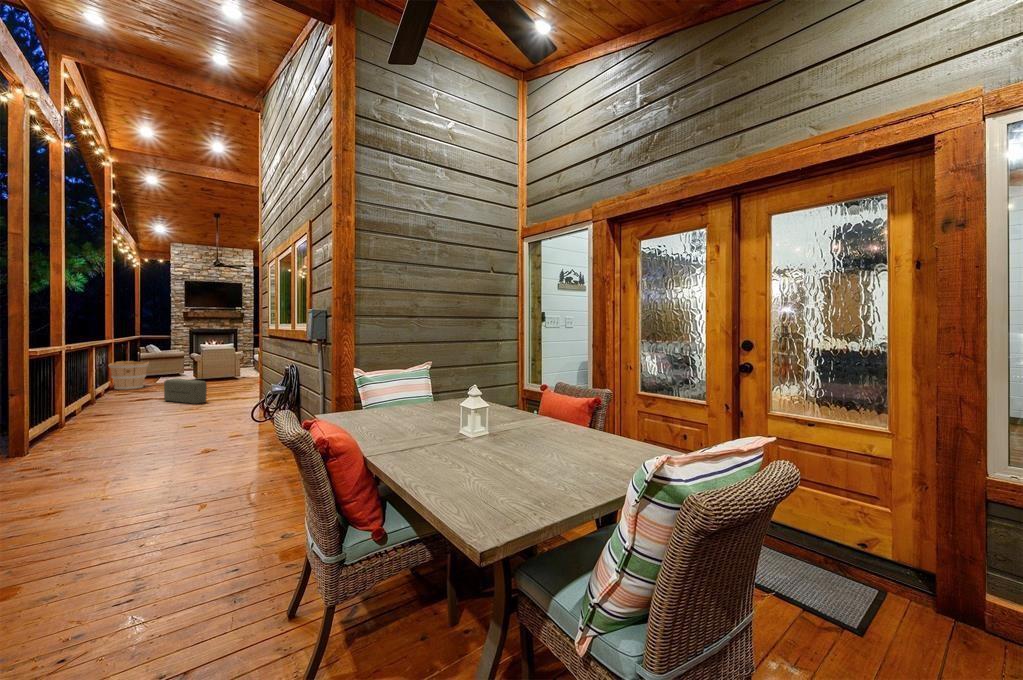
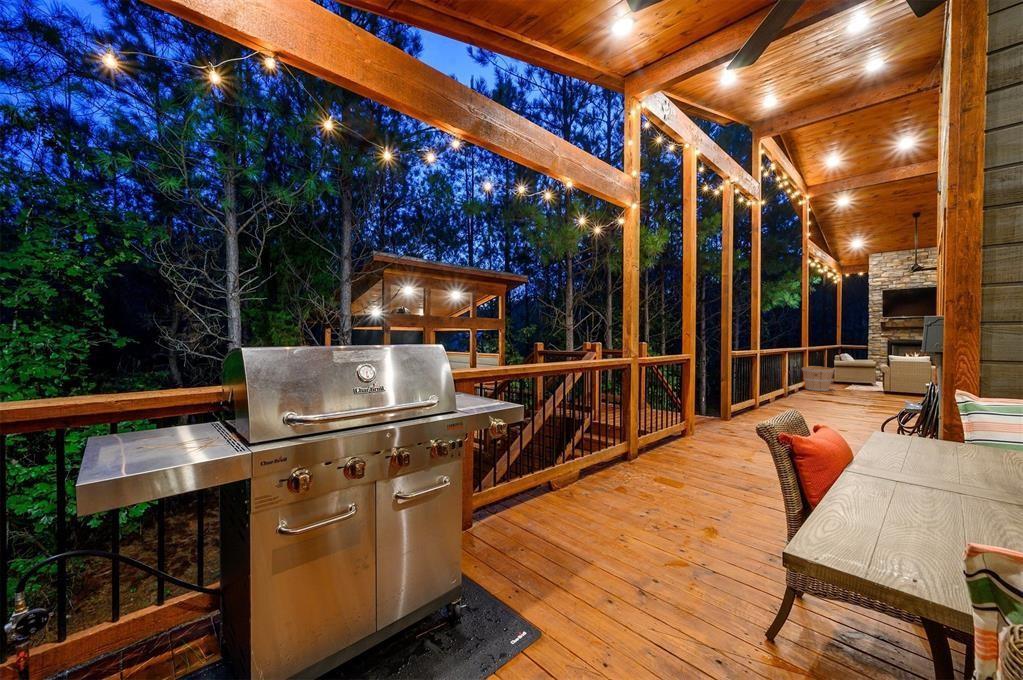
pouf: present [164,379,207,404] -> none [839,385,880,412]

